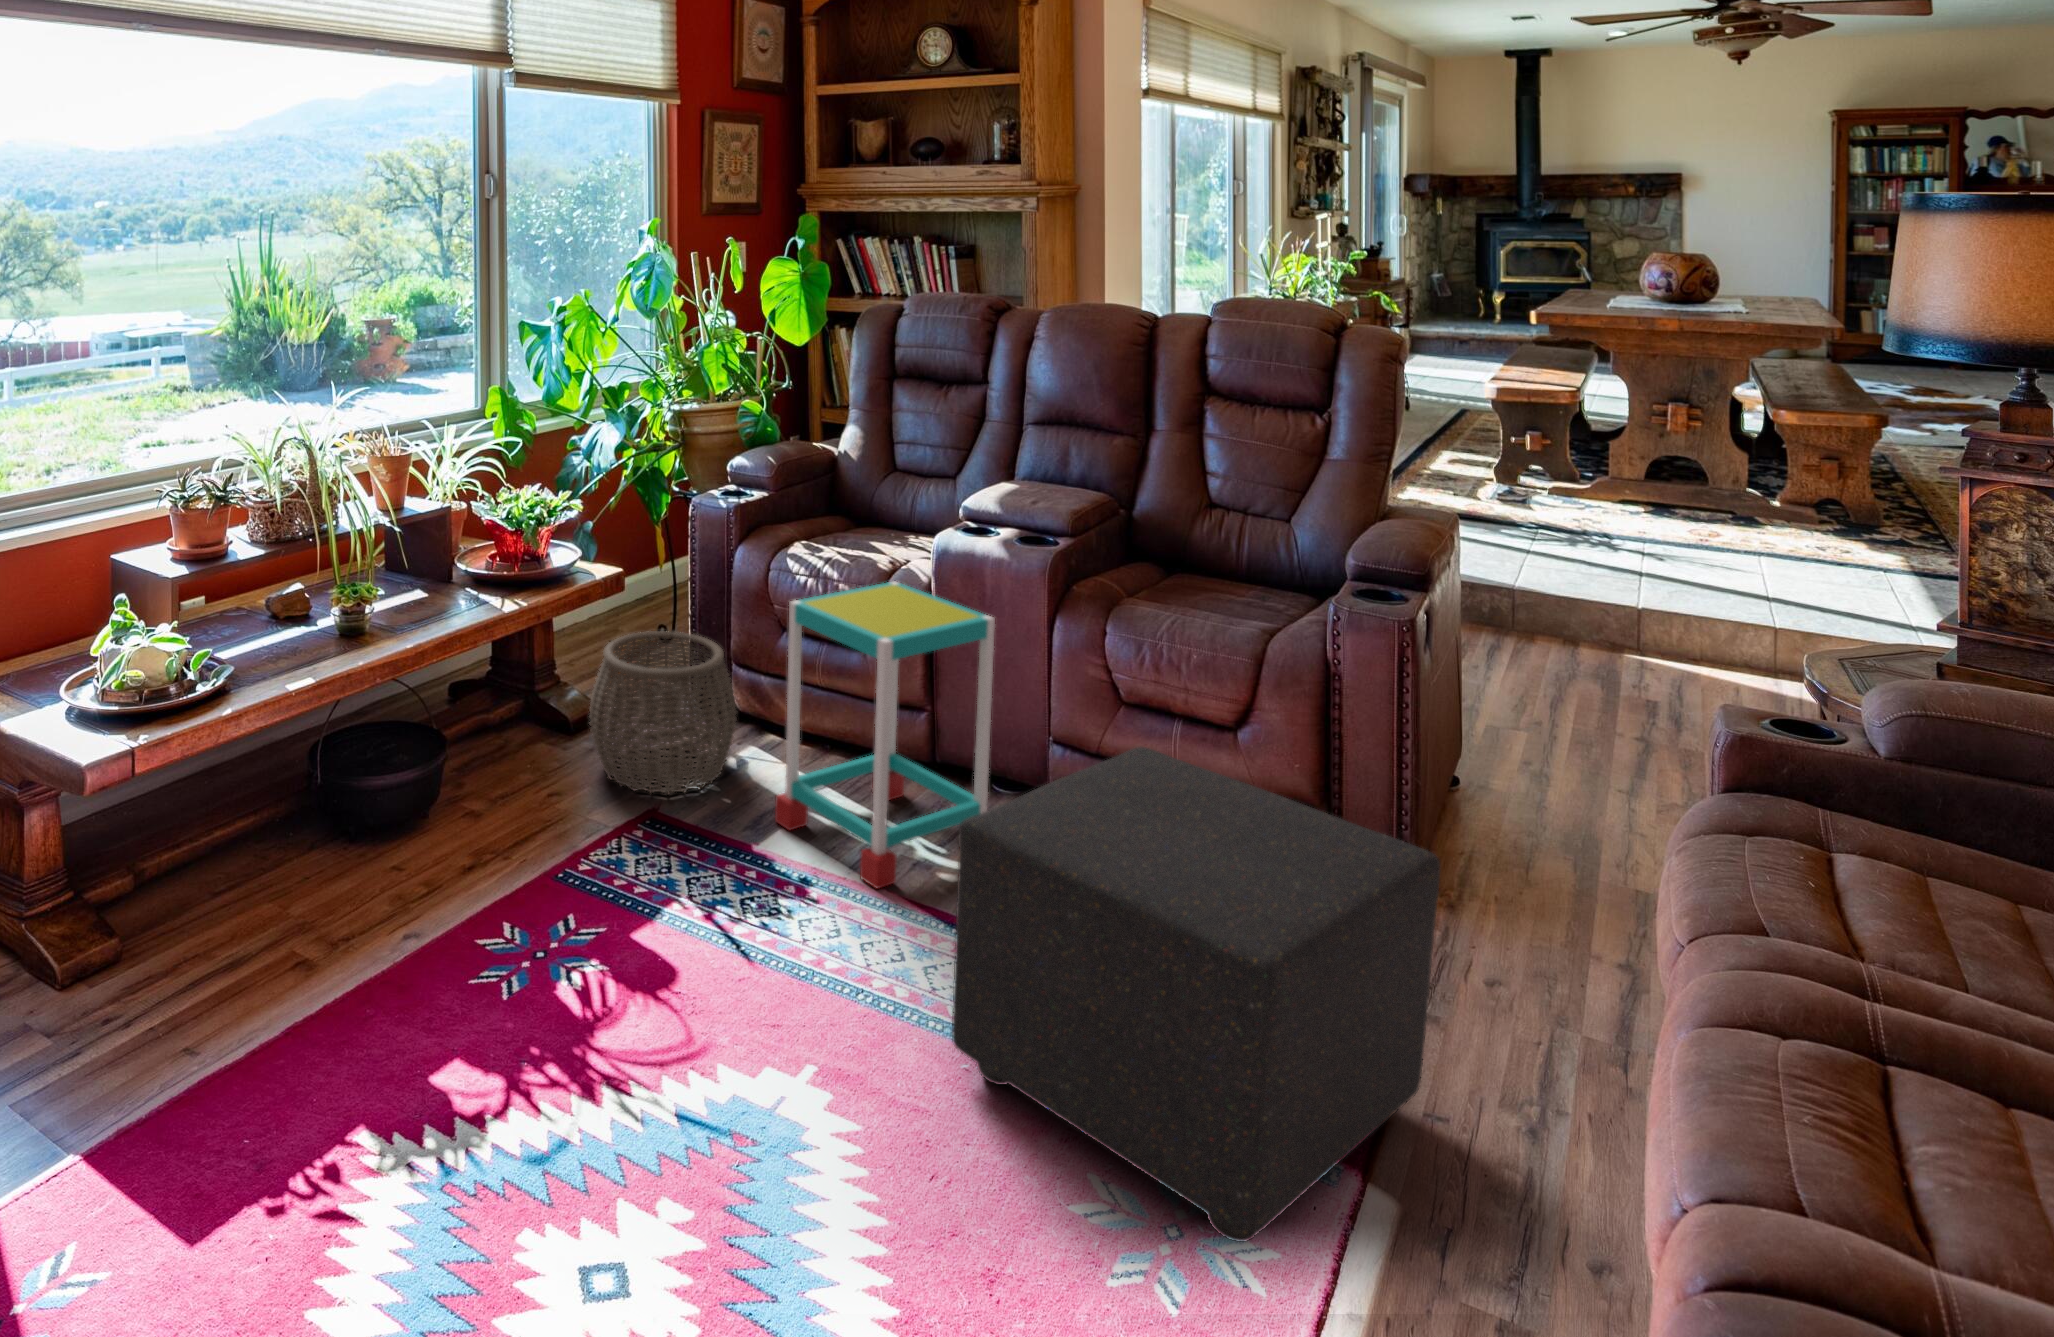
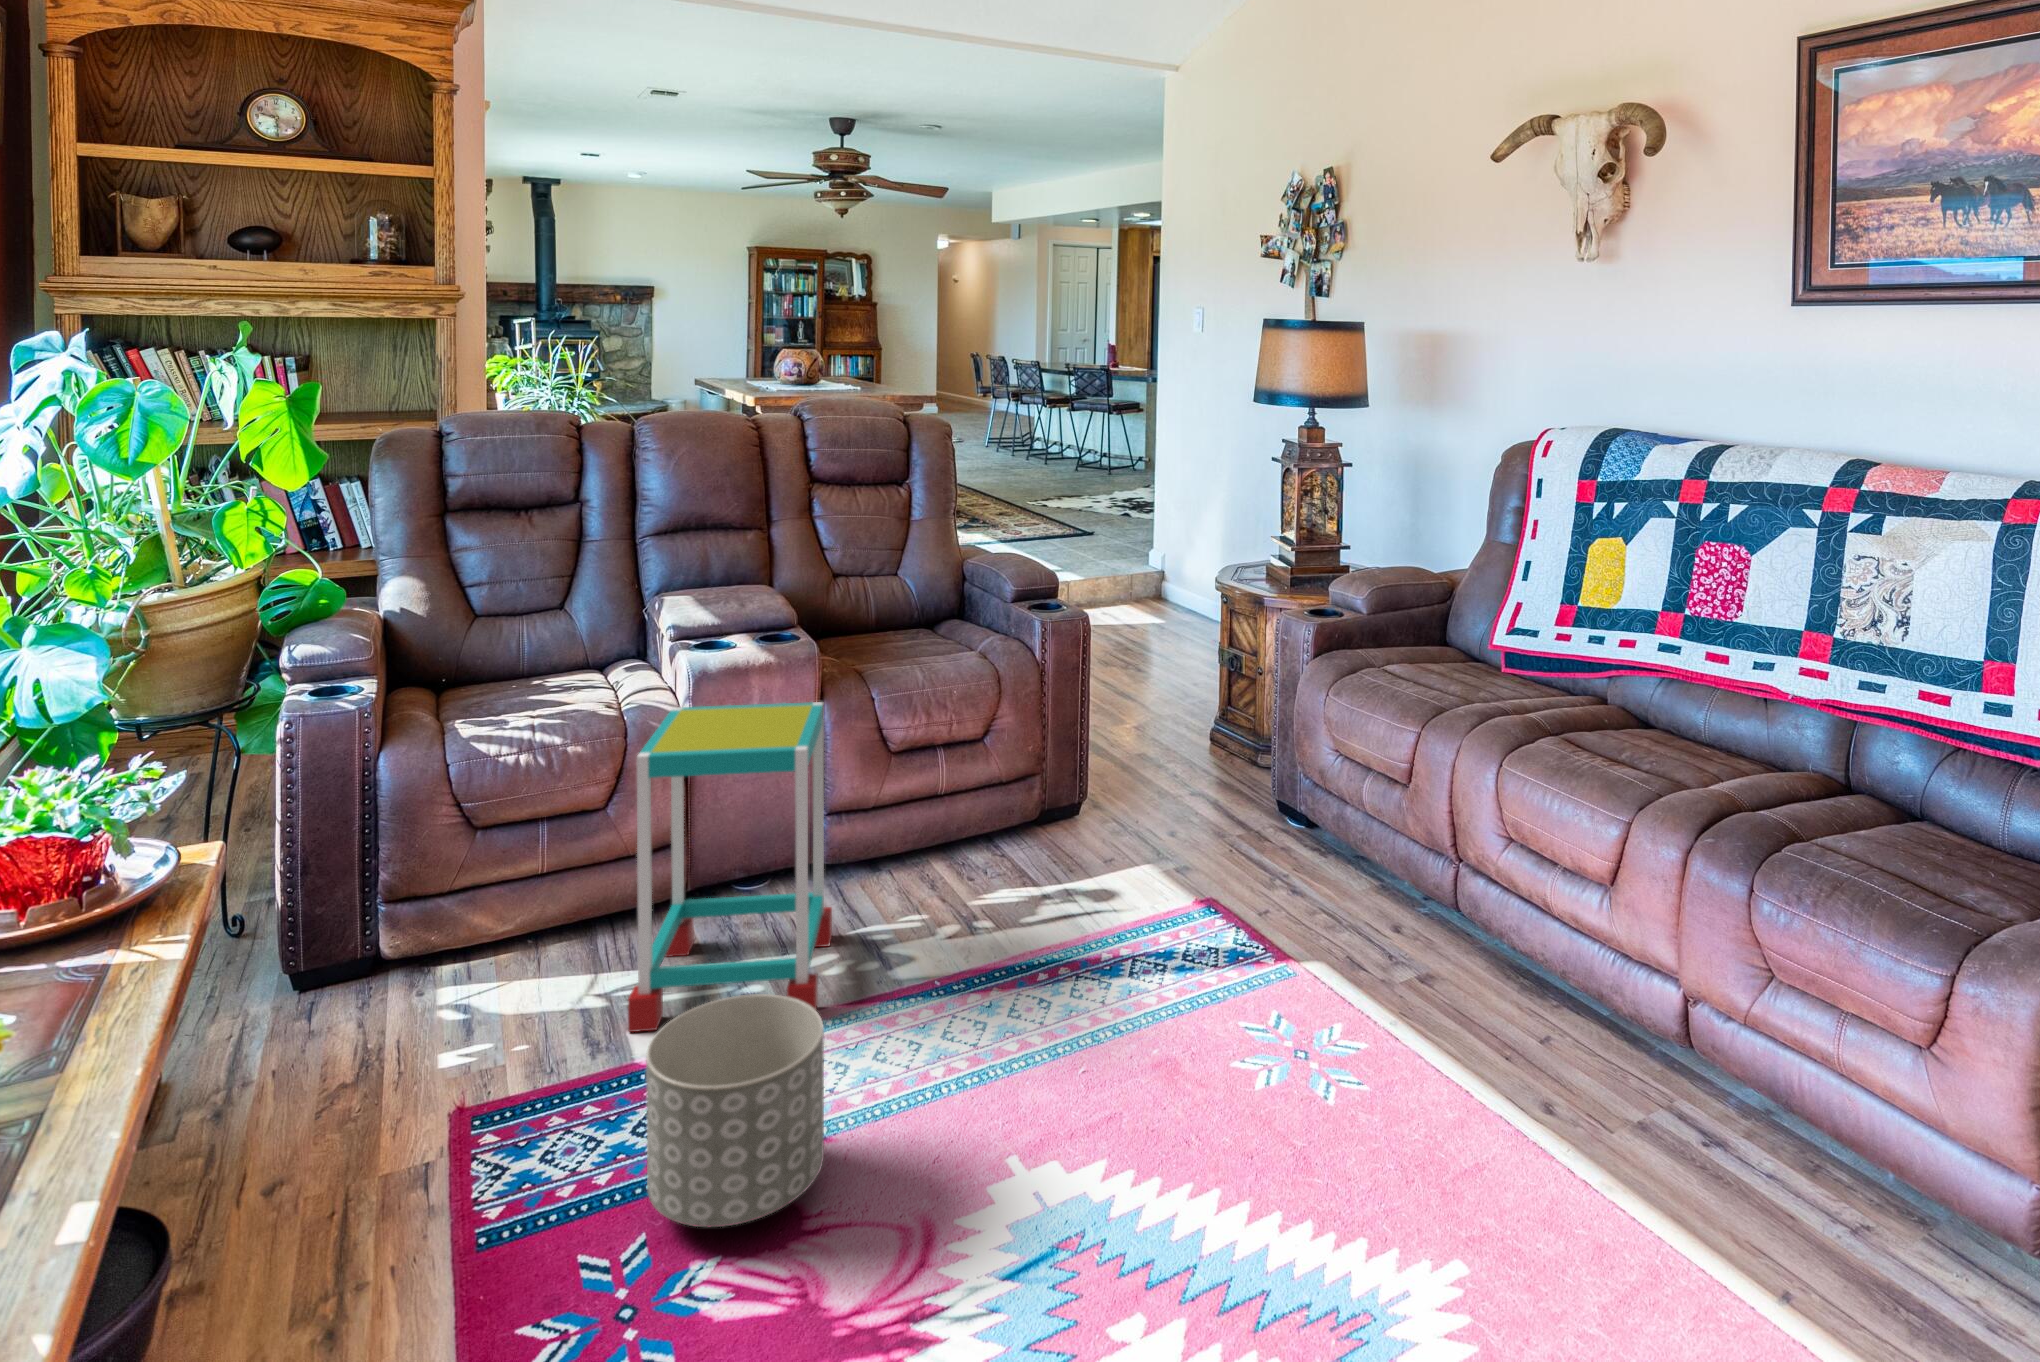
woven basket: present [589,631,737,794] -> none [286,866,522,1117]
ottoman: present [952,747,1440,1242] -> none [1035,733,1349,1070]
planter: none [593,792,731,964] -> present [646,994,824,1227]

